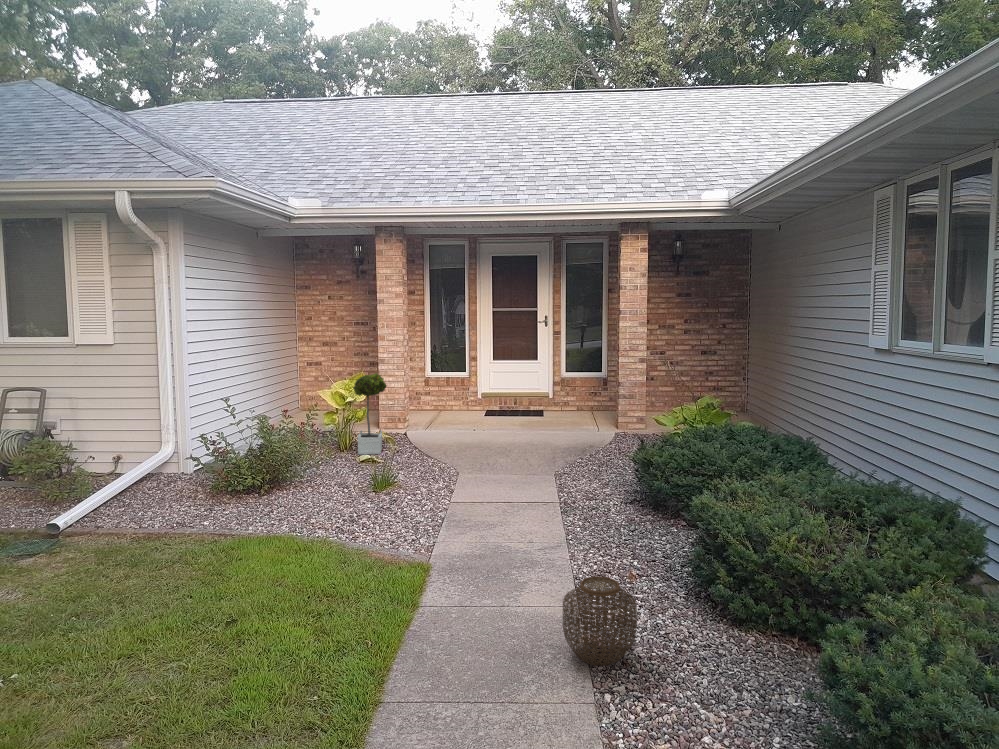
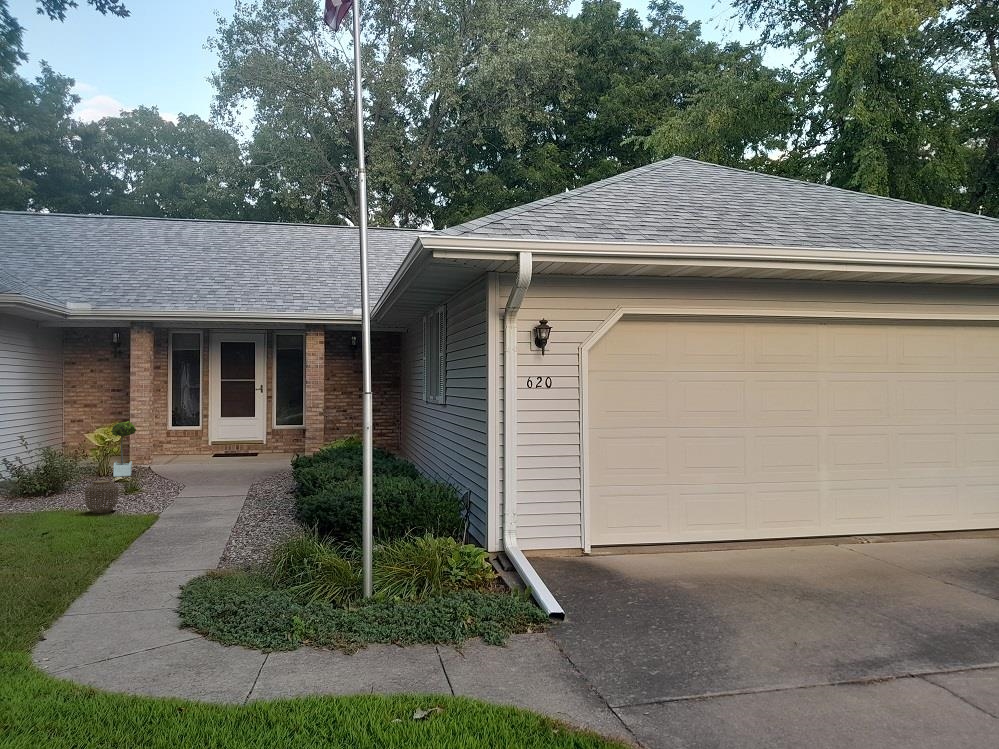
woven basket: present [563,576,637,666] -> present [85,480,118,513]

